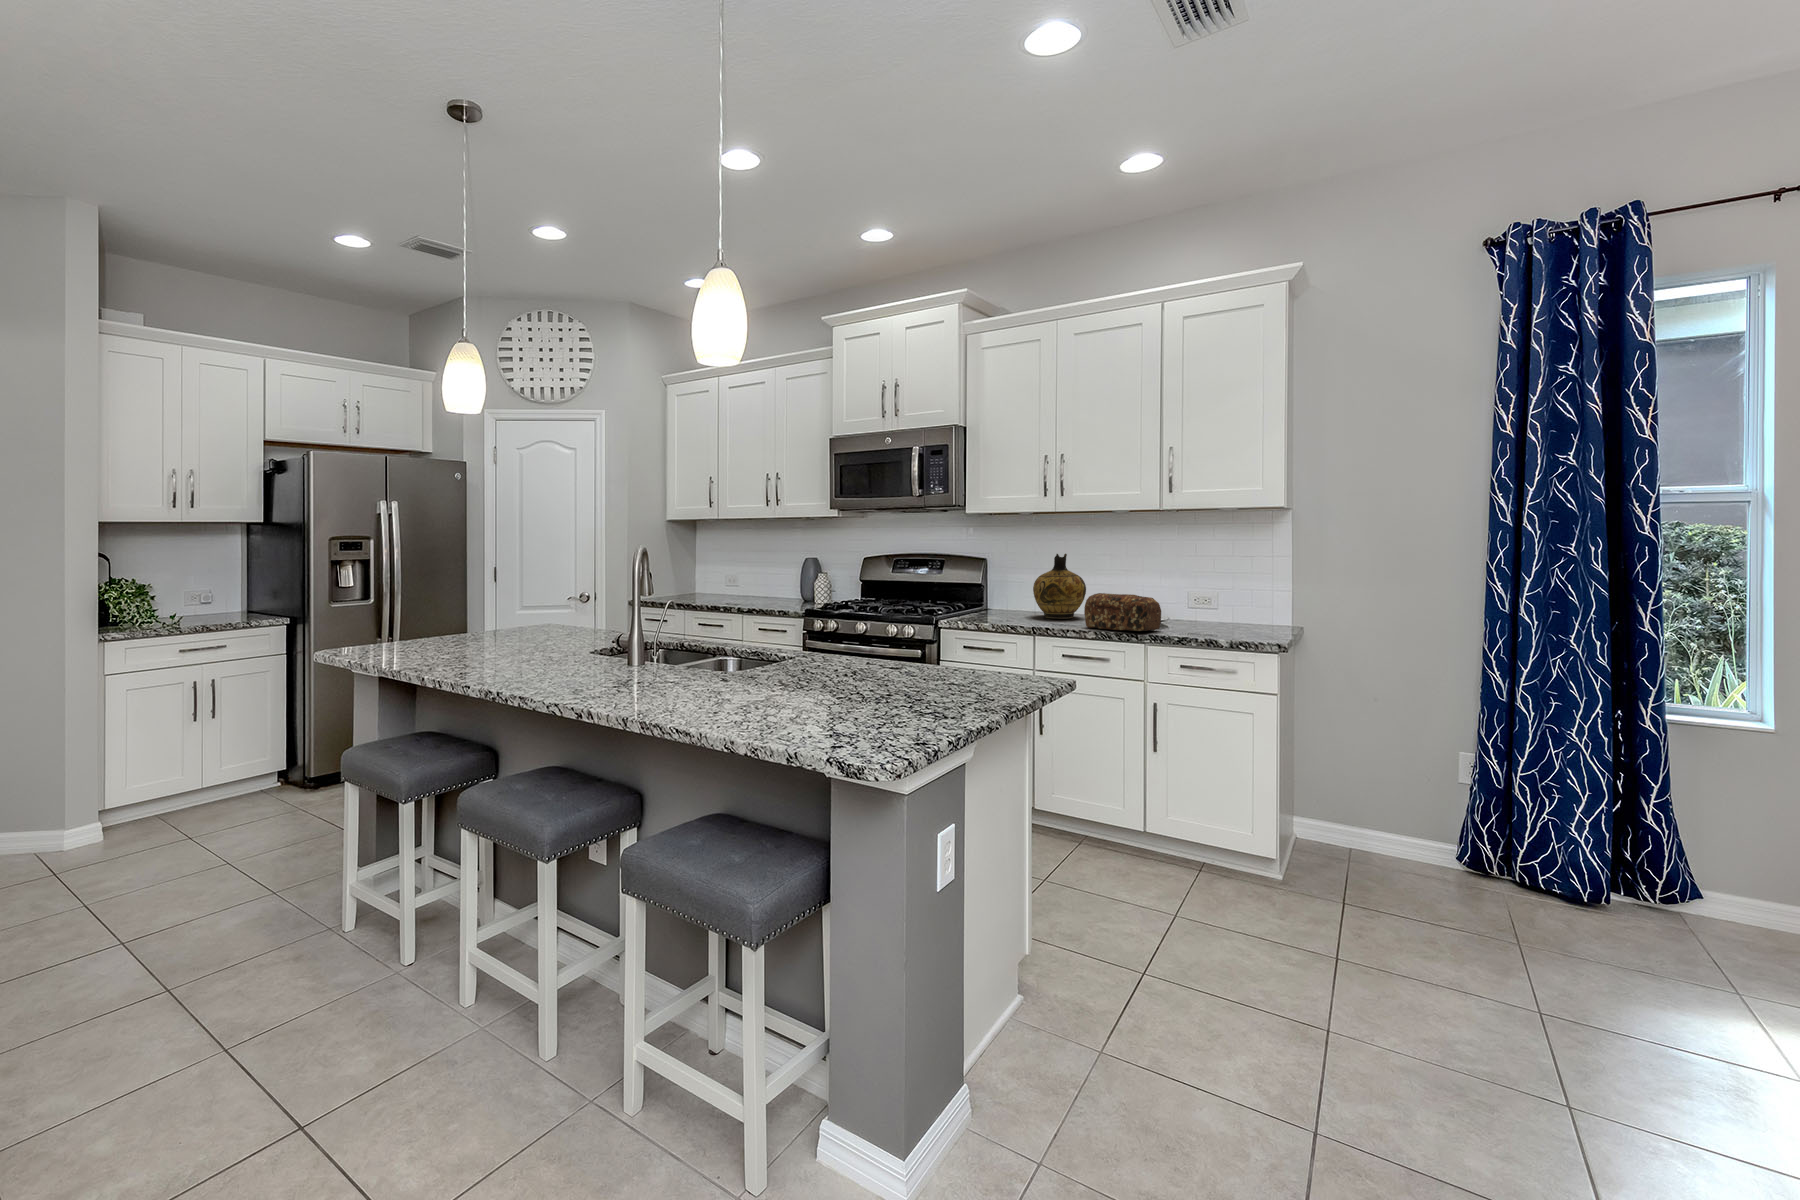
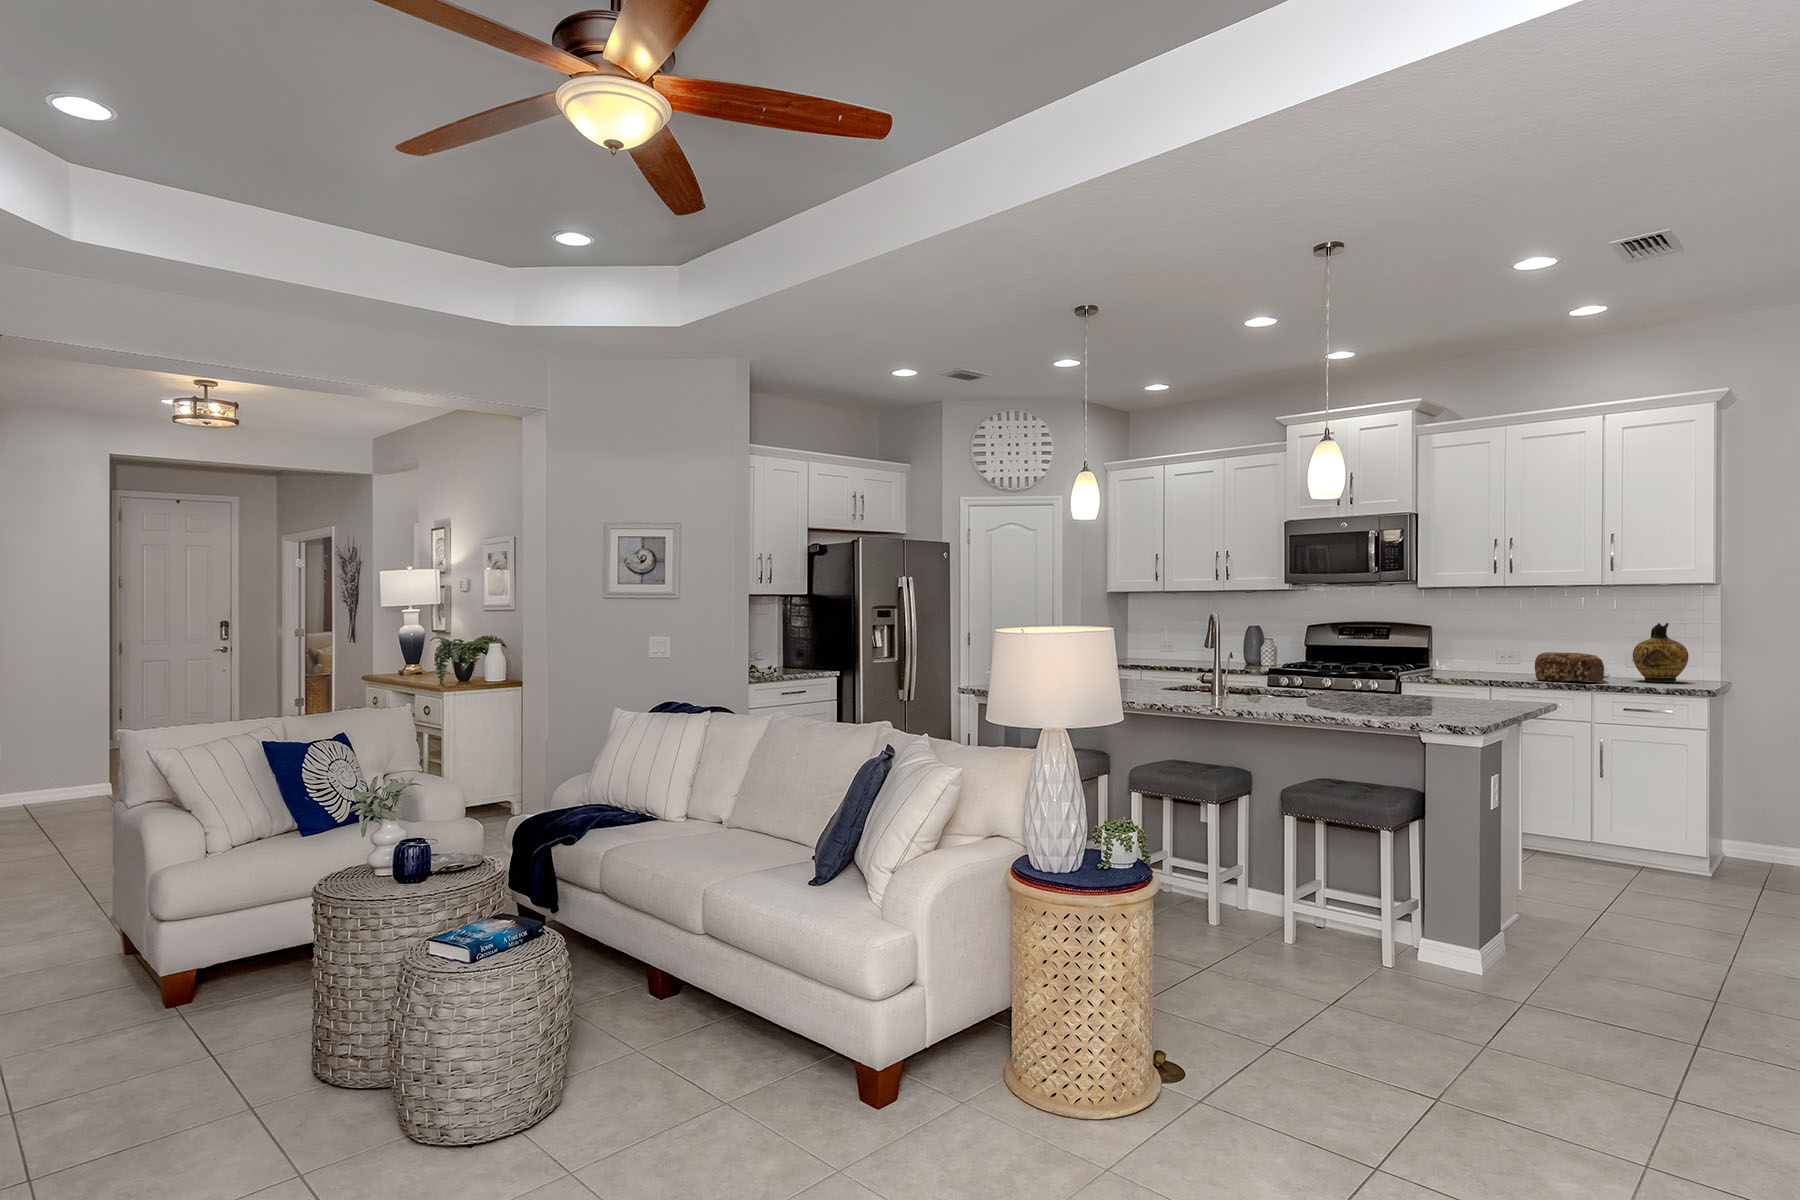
ceramic jug: present [1033,554,1086,619] -> present [1633,623,1689,682]

